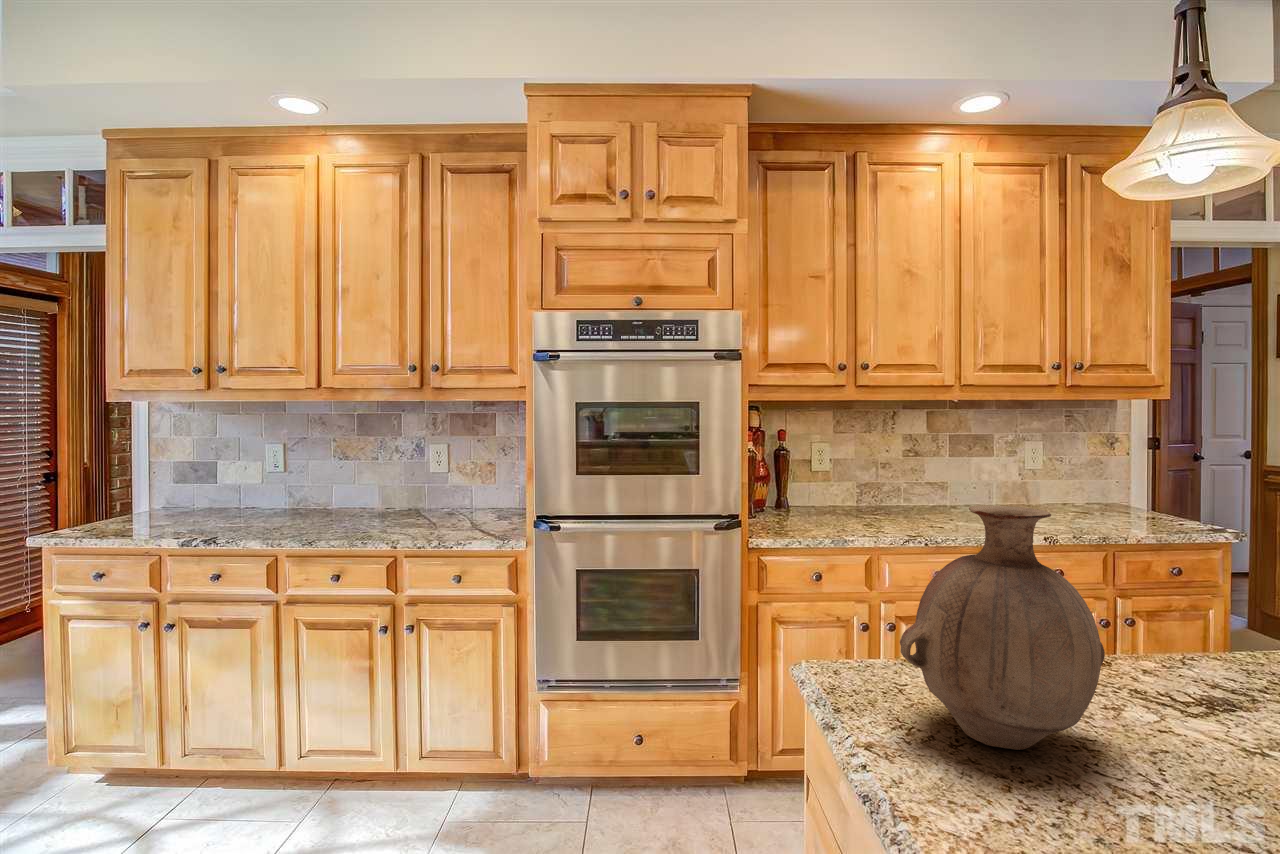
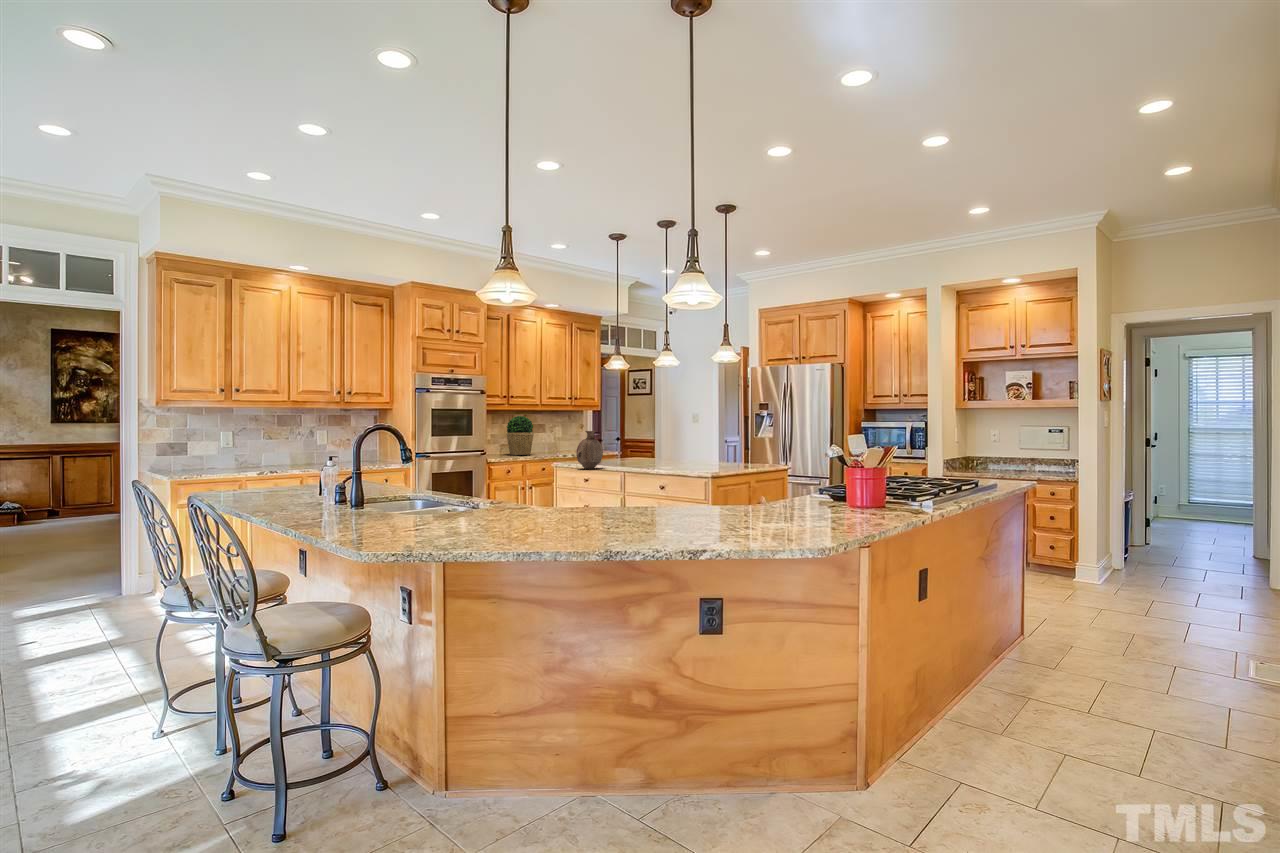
potted plant: none [845,416,922,523] -> present [506,416,534,456]

